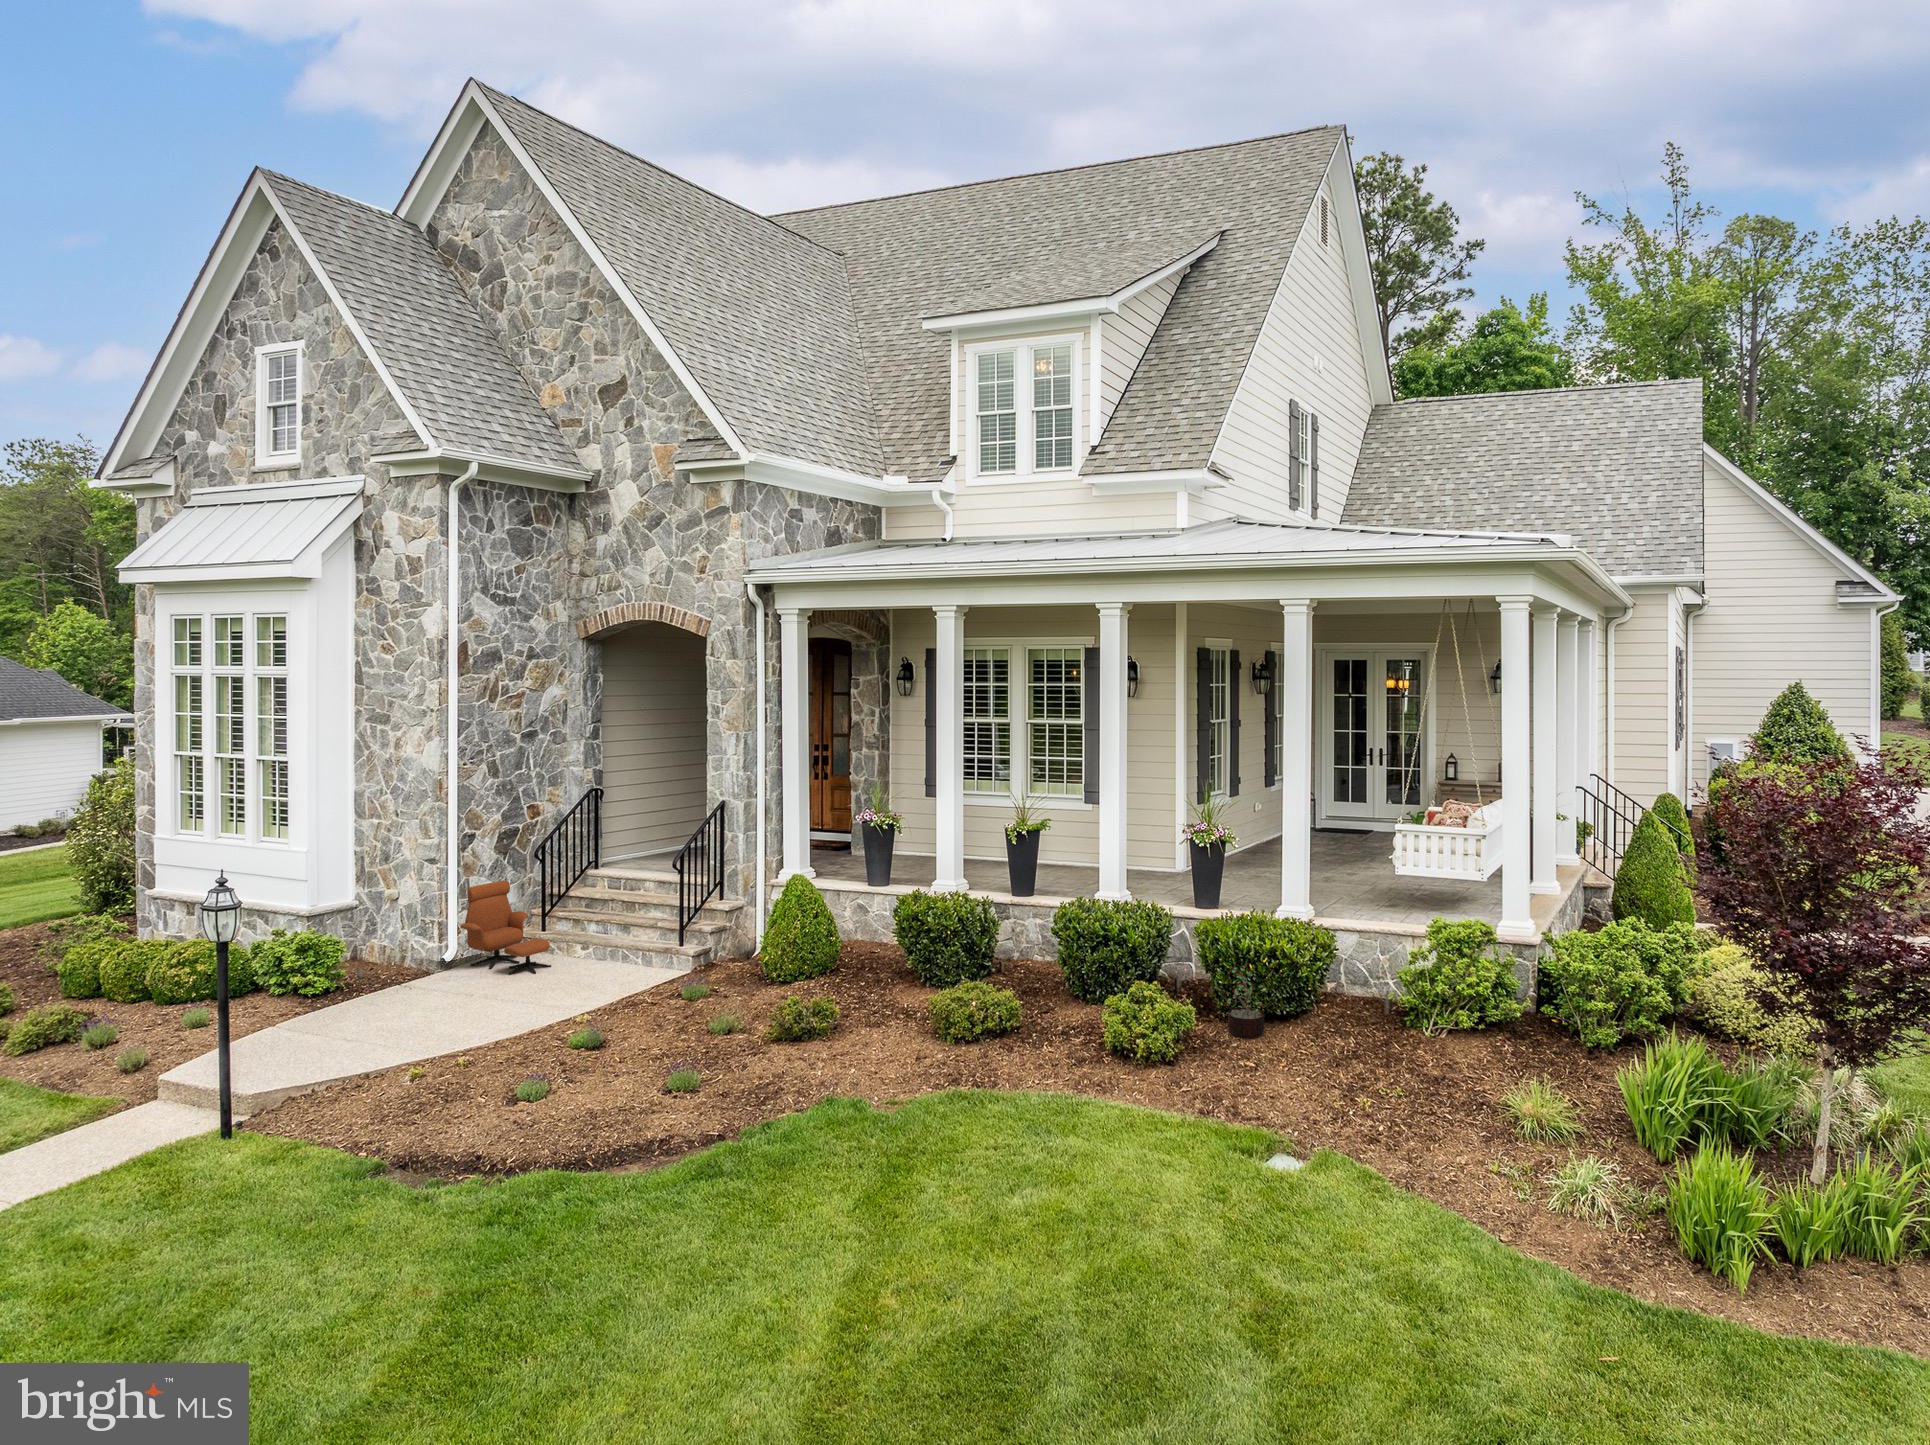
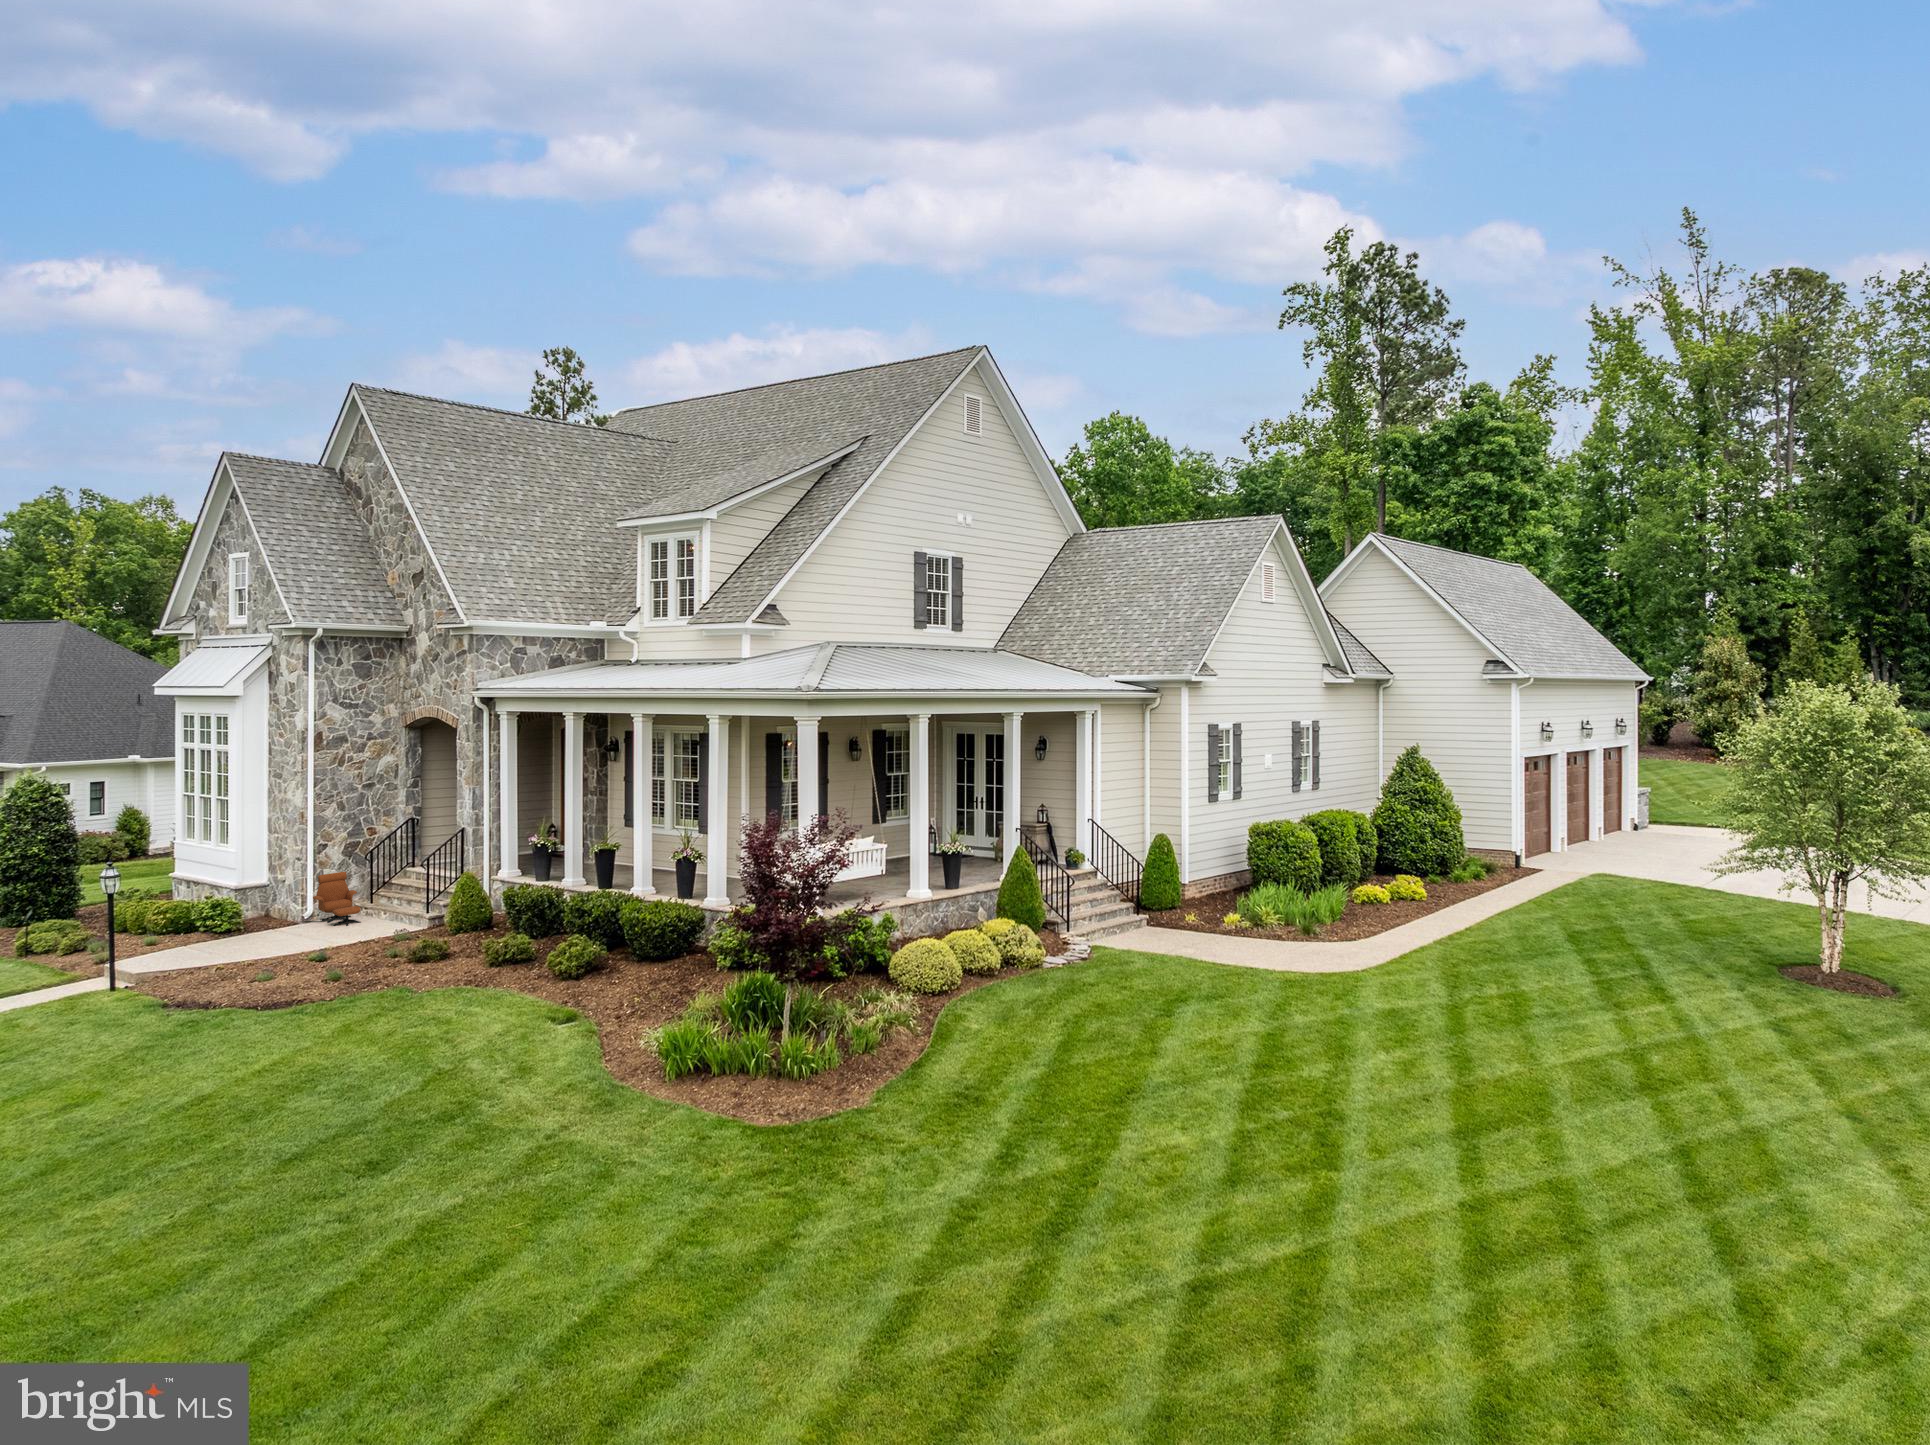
decorative plant: present [1226,966,1265,1038] -> none [647,929,669,969]

